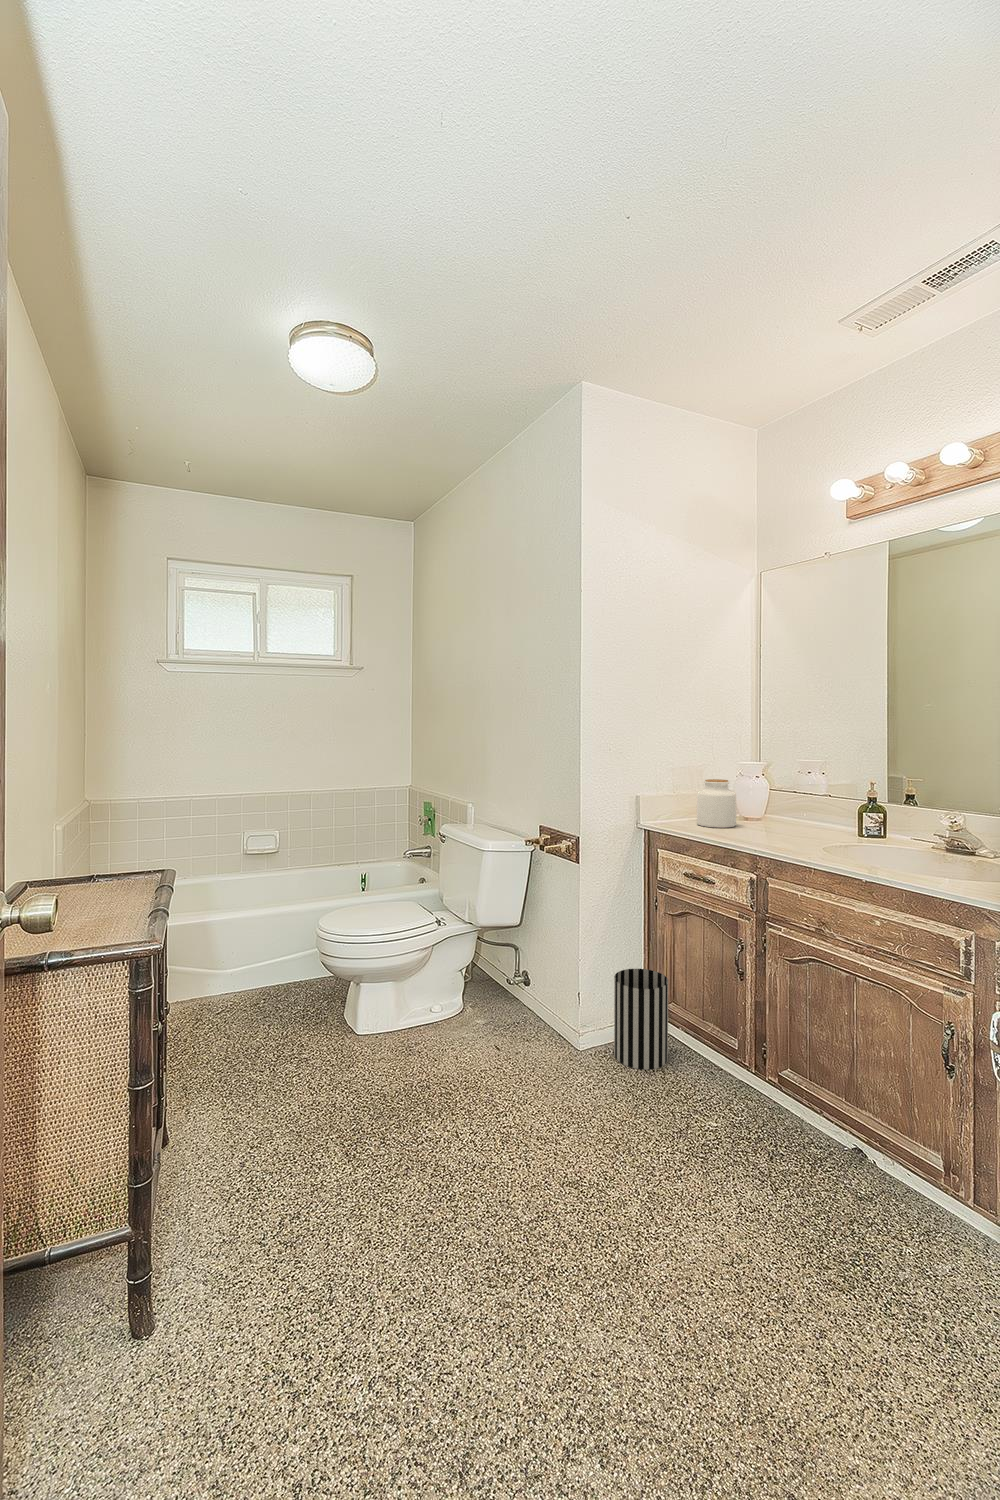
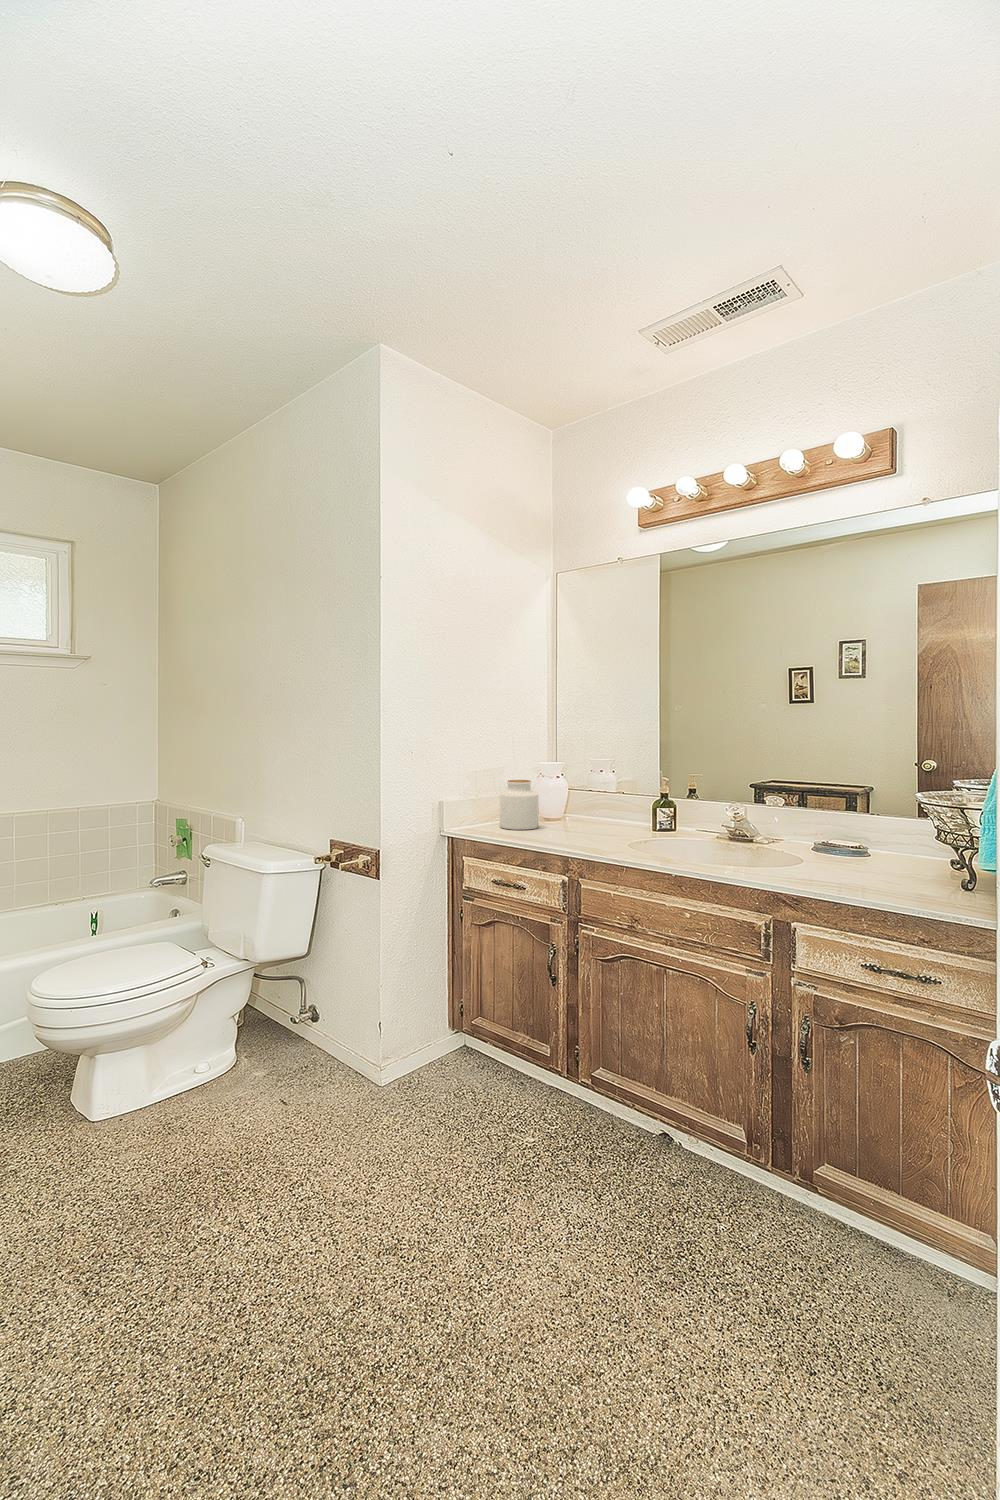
wastebasket: present [614,969,668,1070] -> none [419,987,476,1097]

